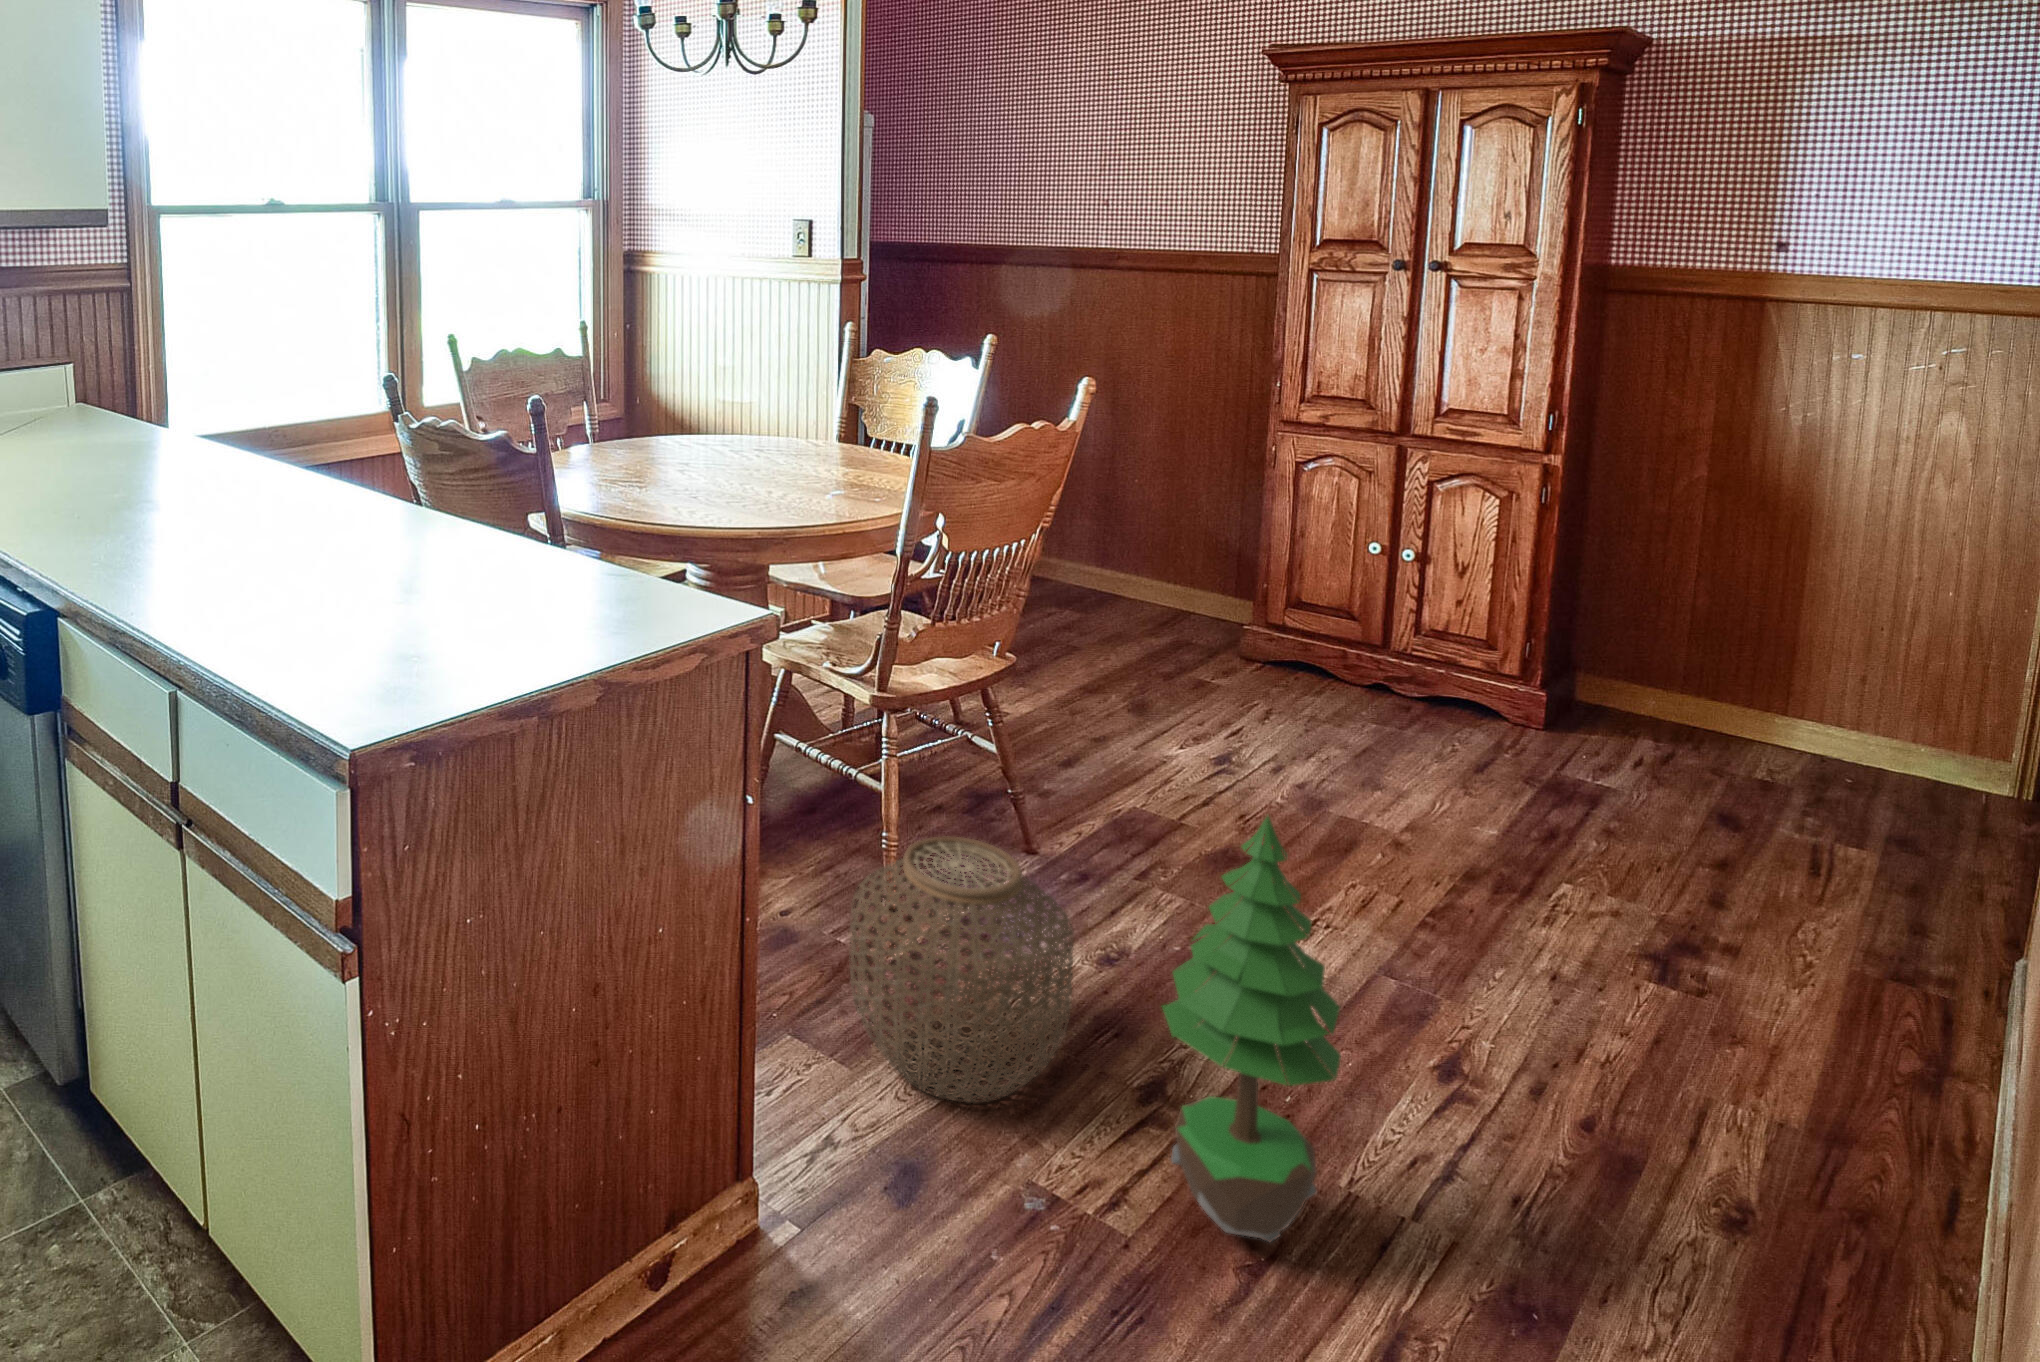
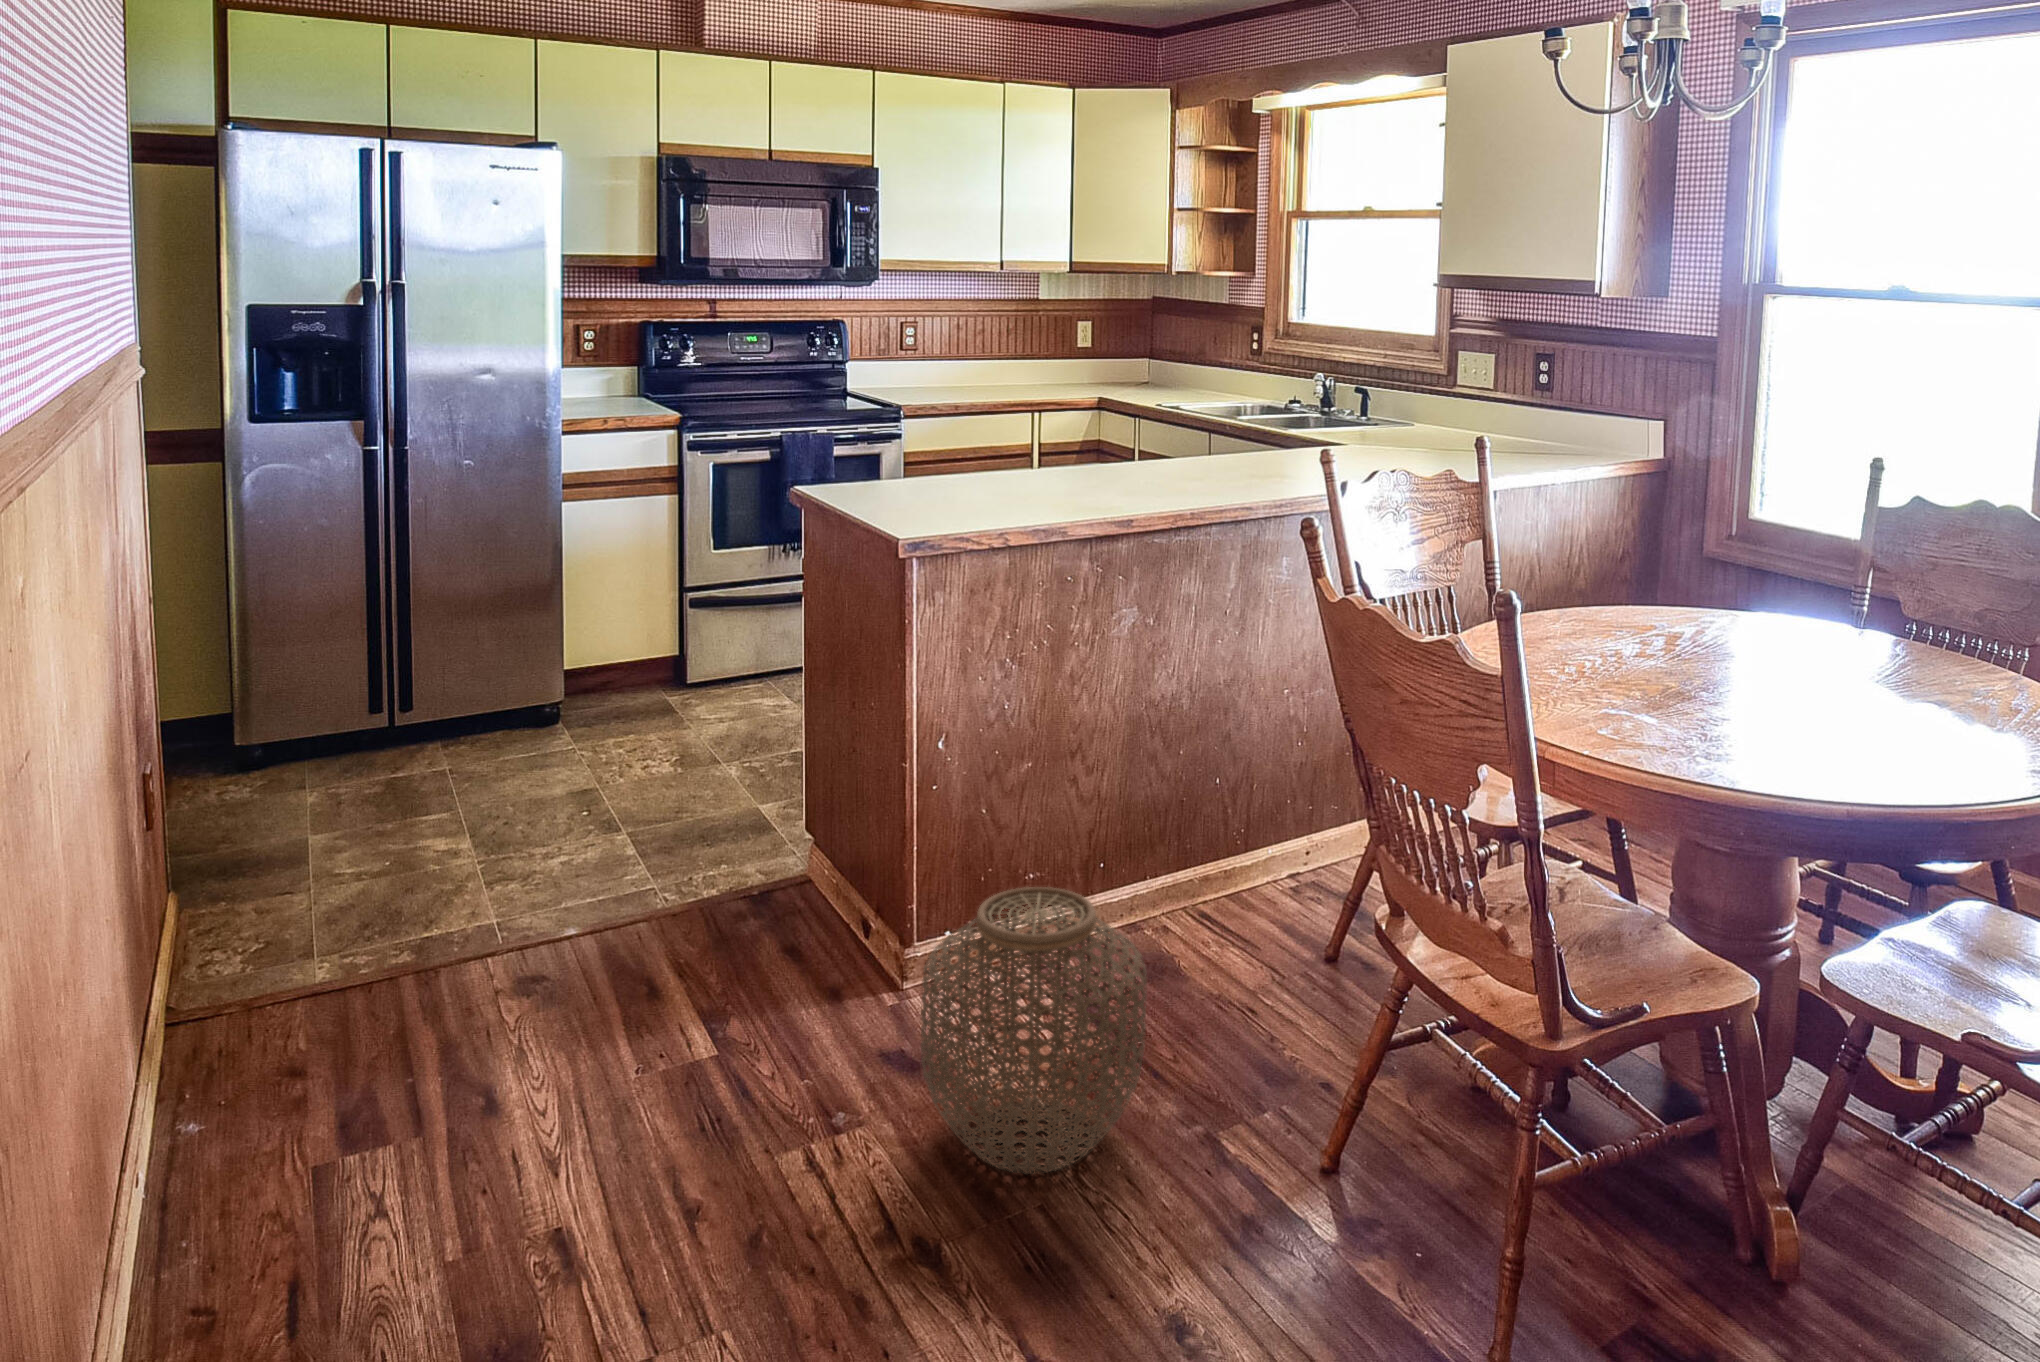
potted tree: present [1162,816,1341,1242] -> none [648,788,815,1221]

